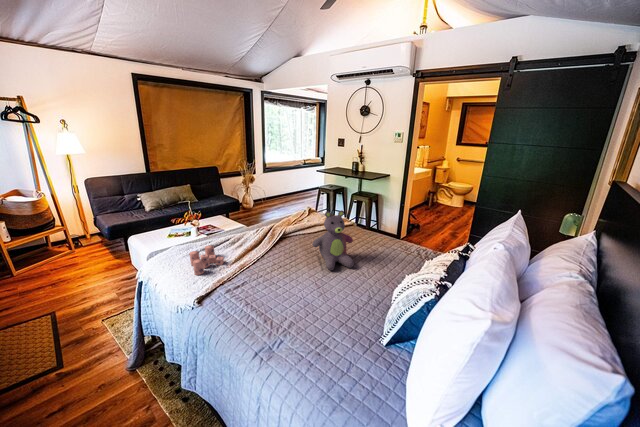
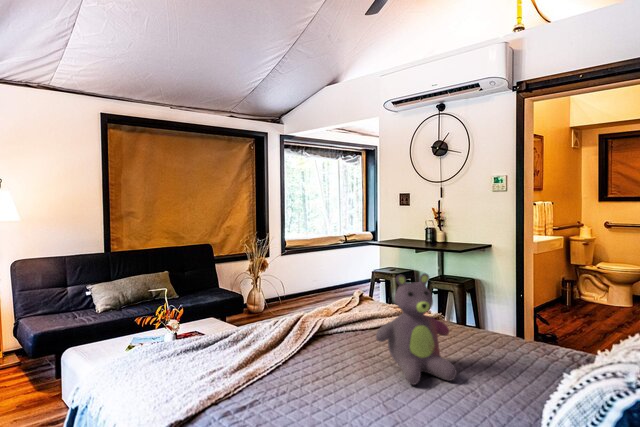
candle: present [190,245,224,275] -> none [161,341,218,389]

